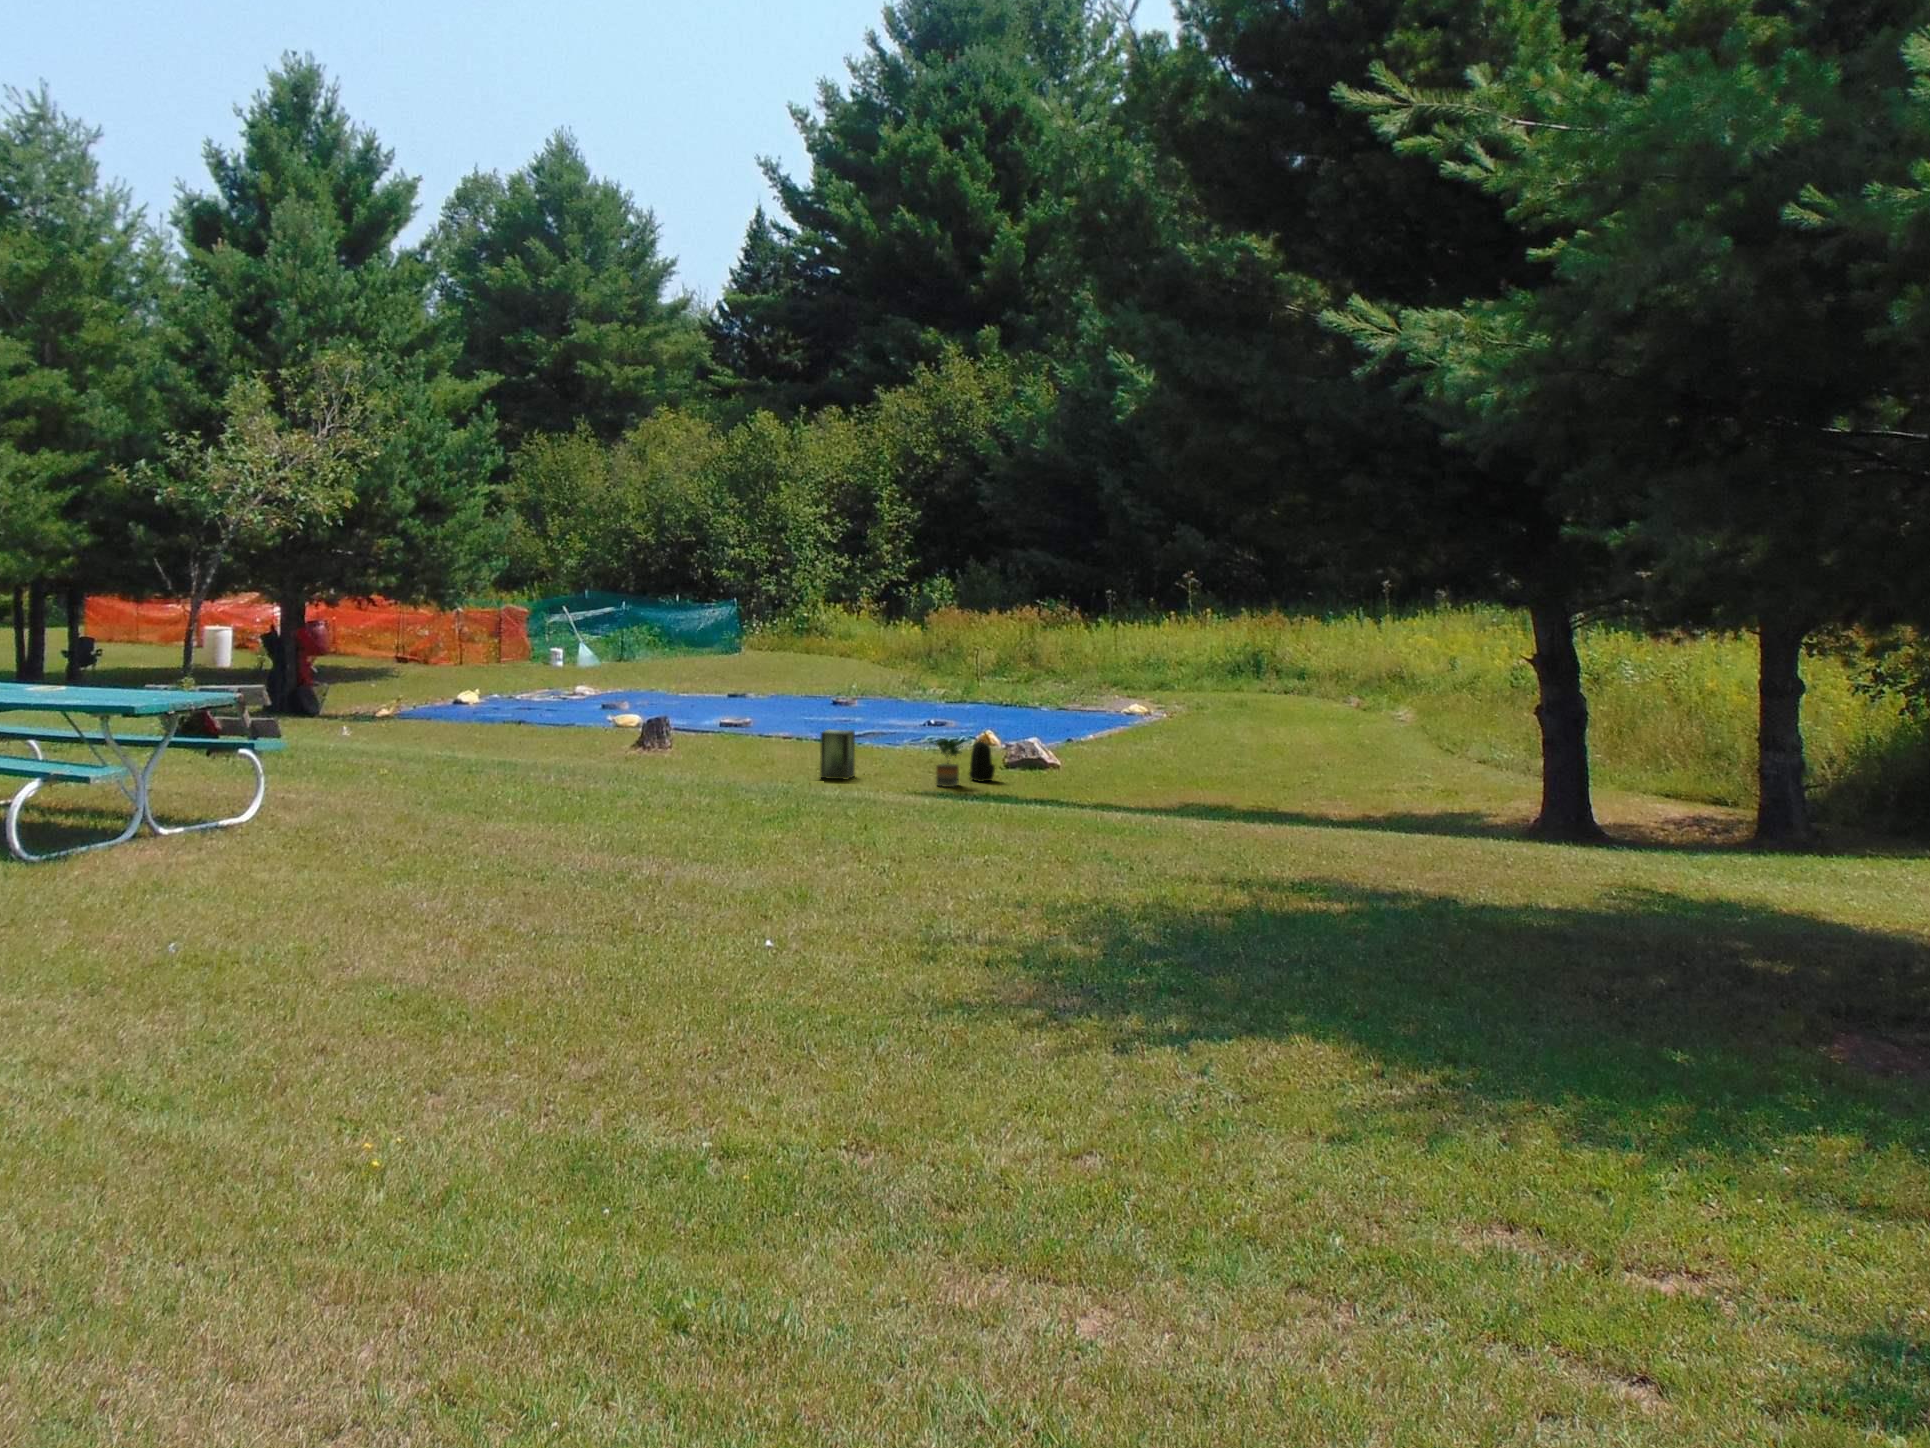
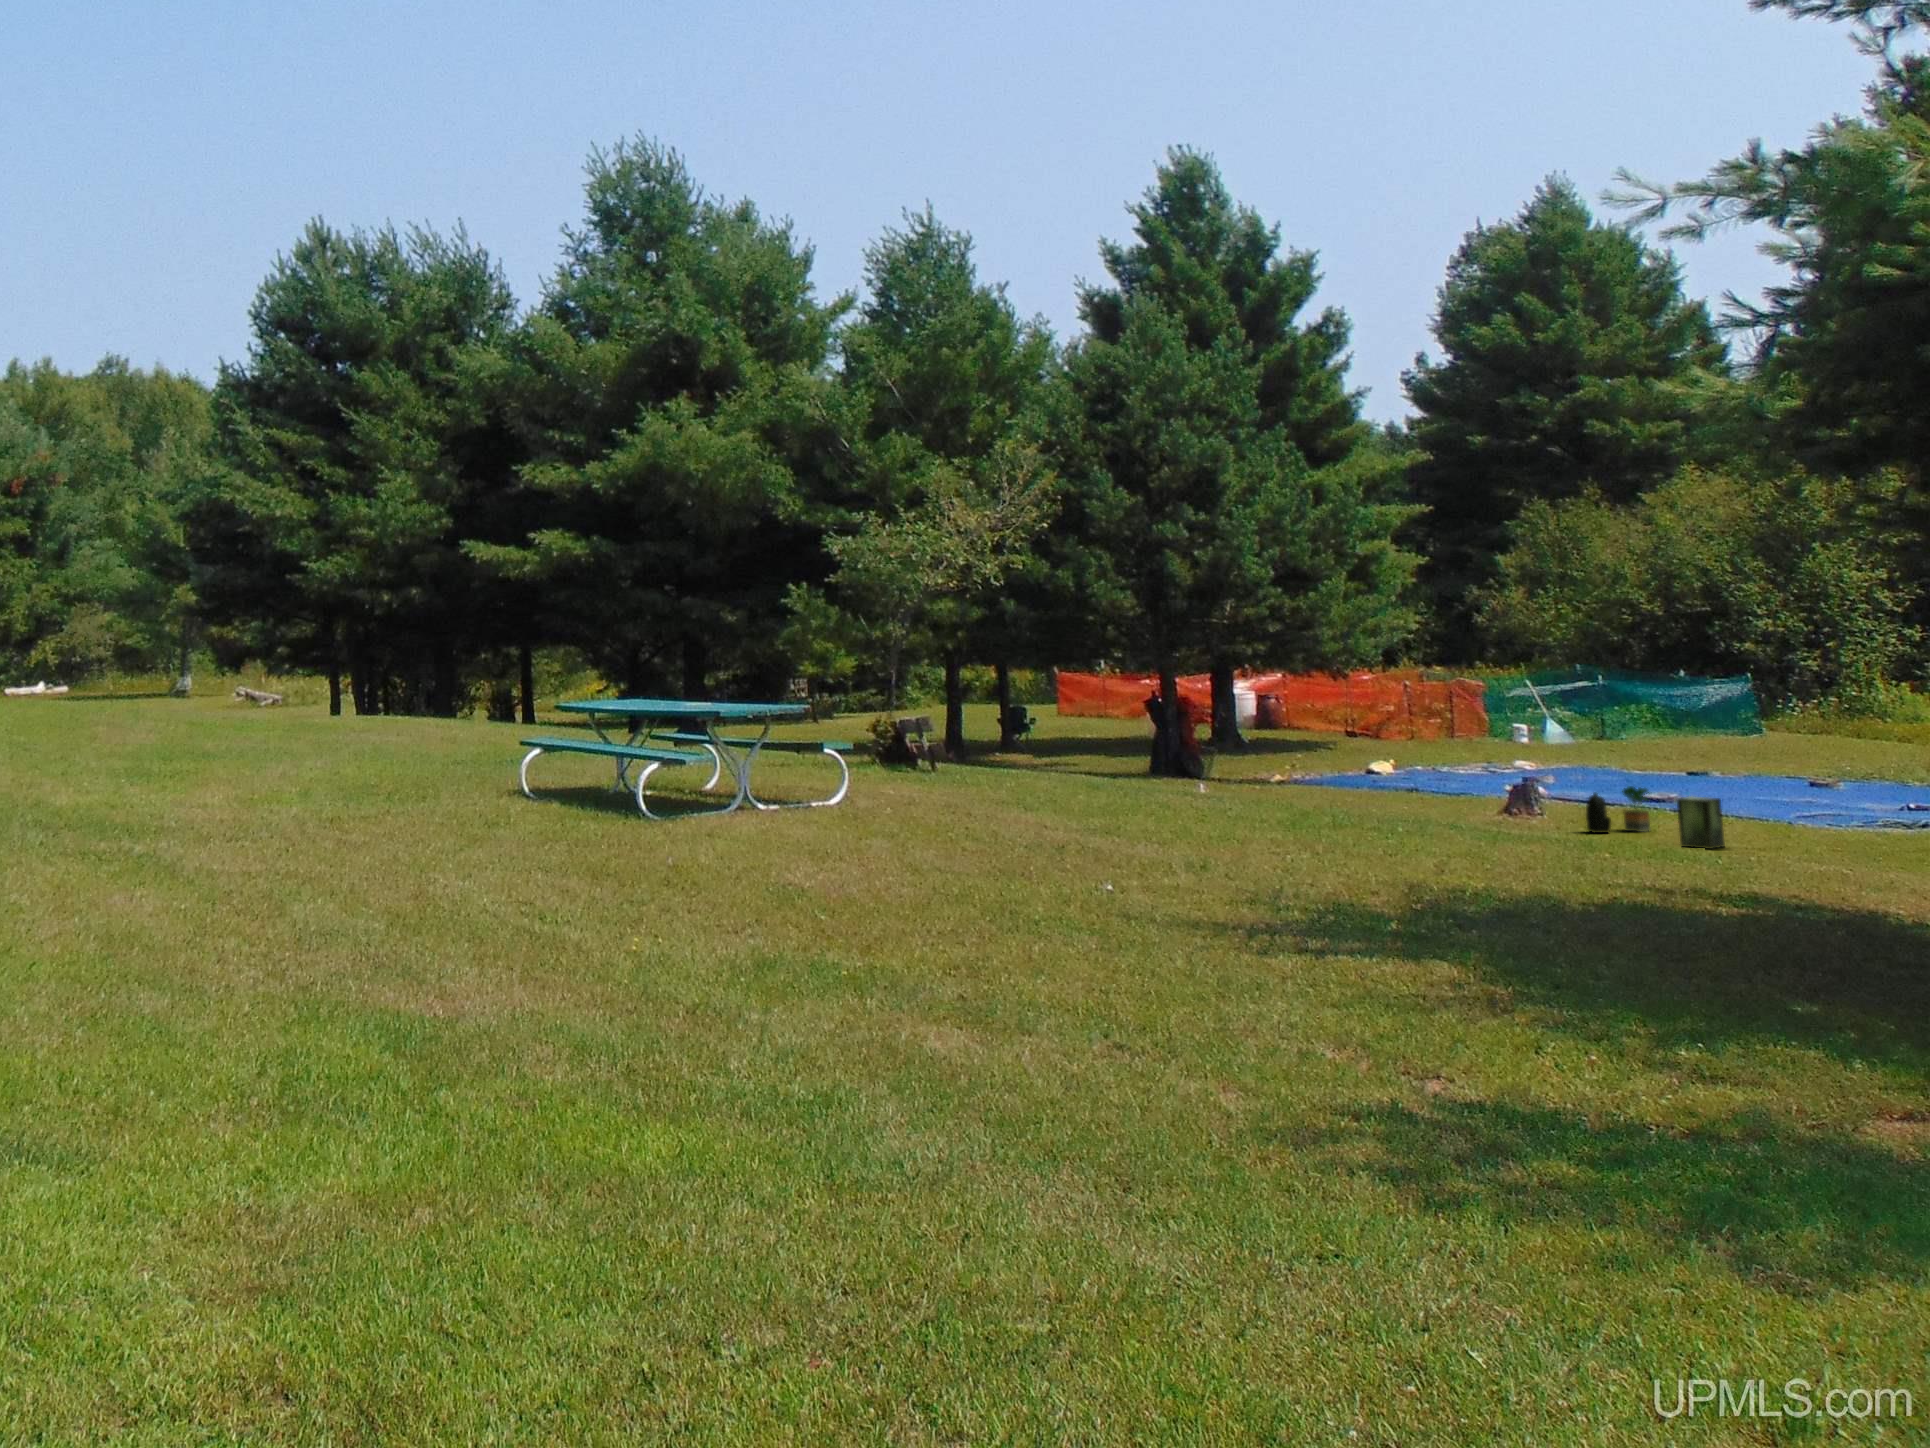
potted tree: present [935,739,963,787] -> present [1622,786,1650,832]
backpack: present [969,740,995,782] -> present [1586,793,1611,833]

